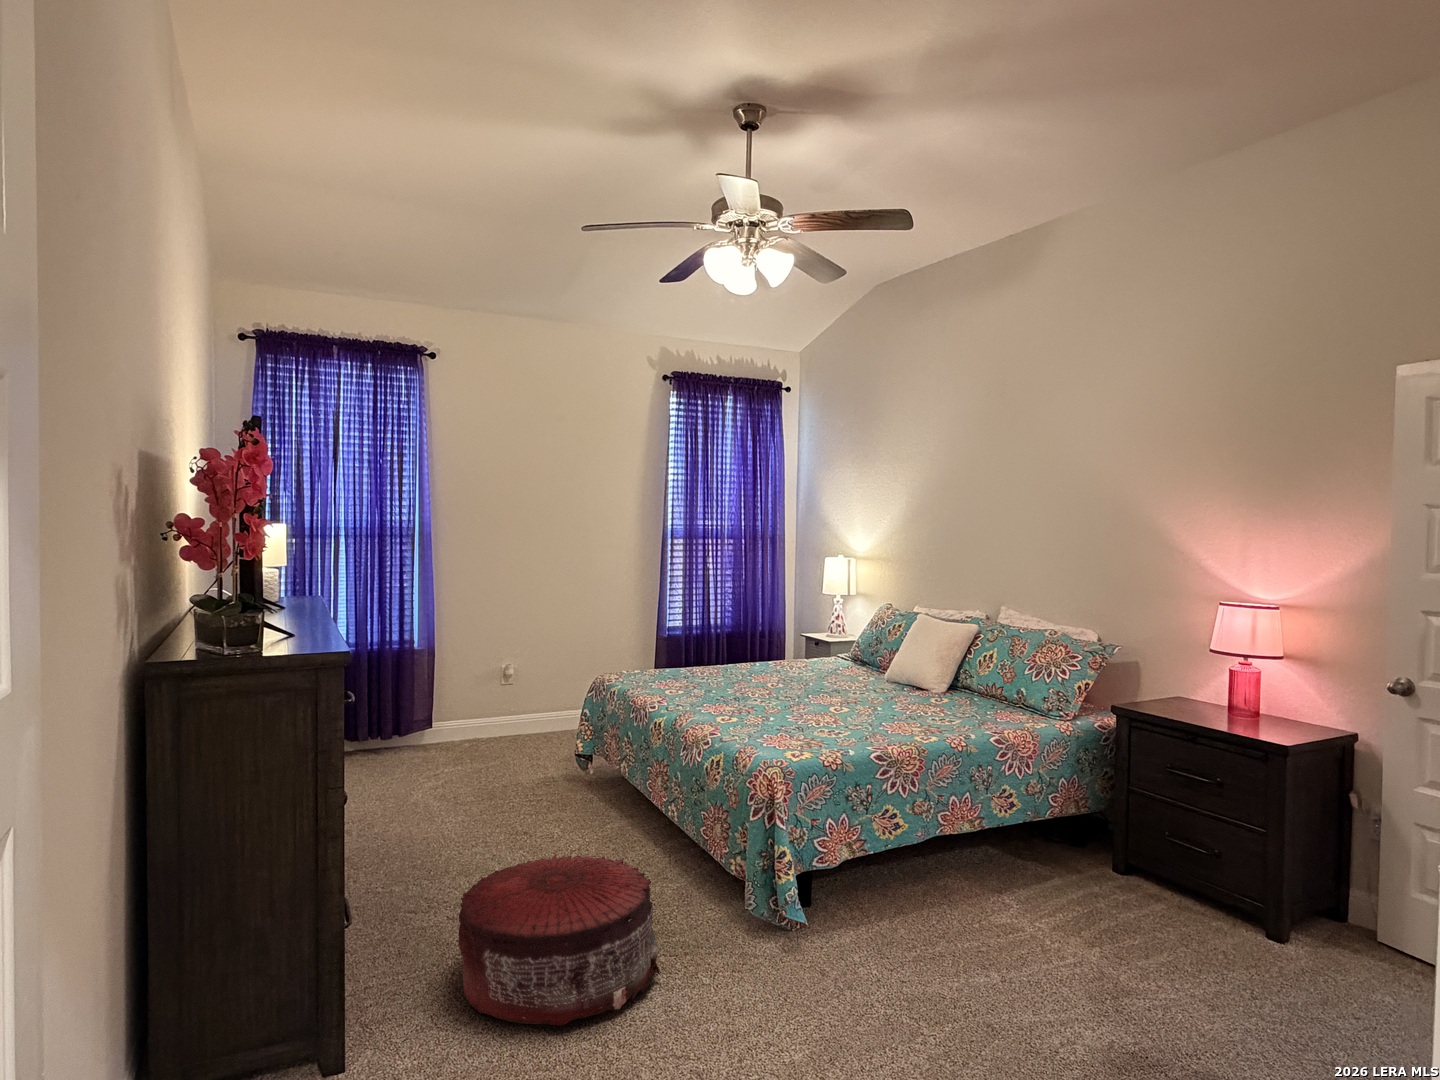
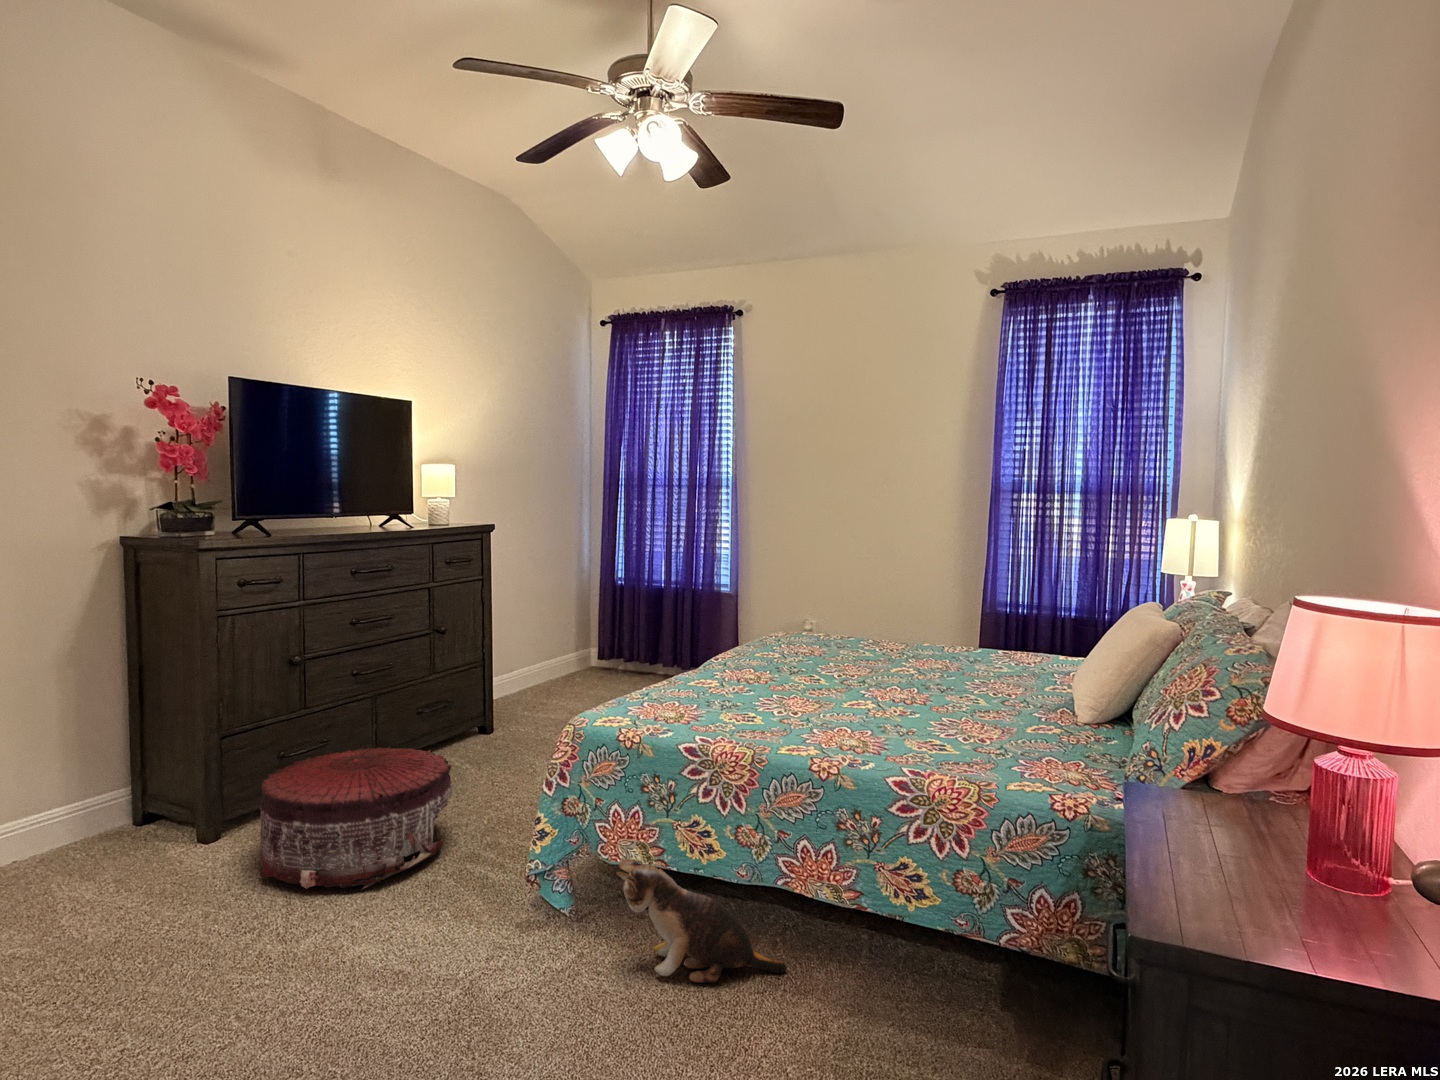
plush toy: none [868,846,939,917] -> present [616,859,787,983]

